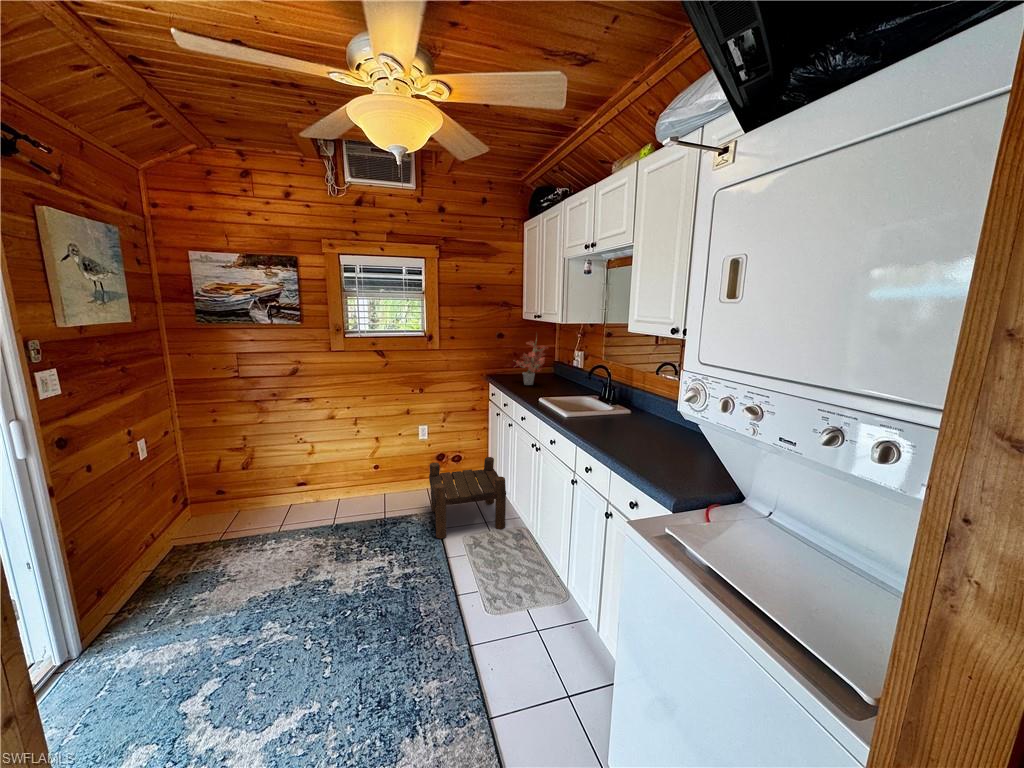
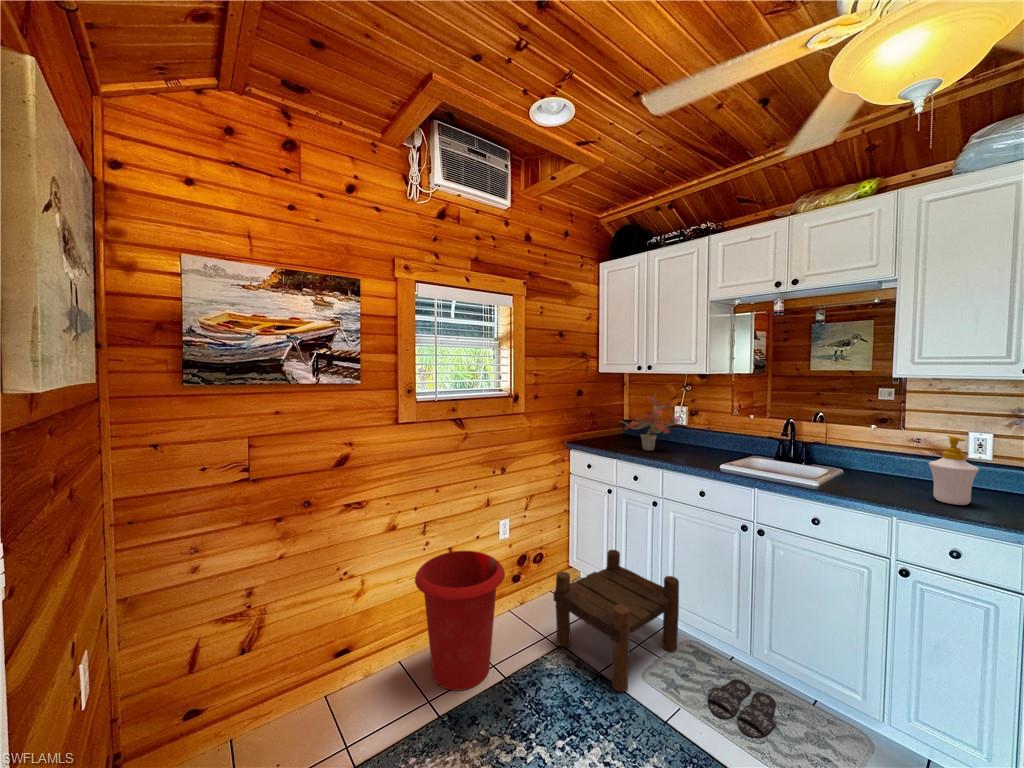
soap bottle: none [609,382,638,437] -> present [929,436,979,505]
waste bin: none [331,439,393,518] -> present [415,551,505,691]
slippers: none [479,550,529,577] -> present [708,680,776,737]

